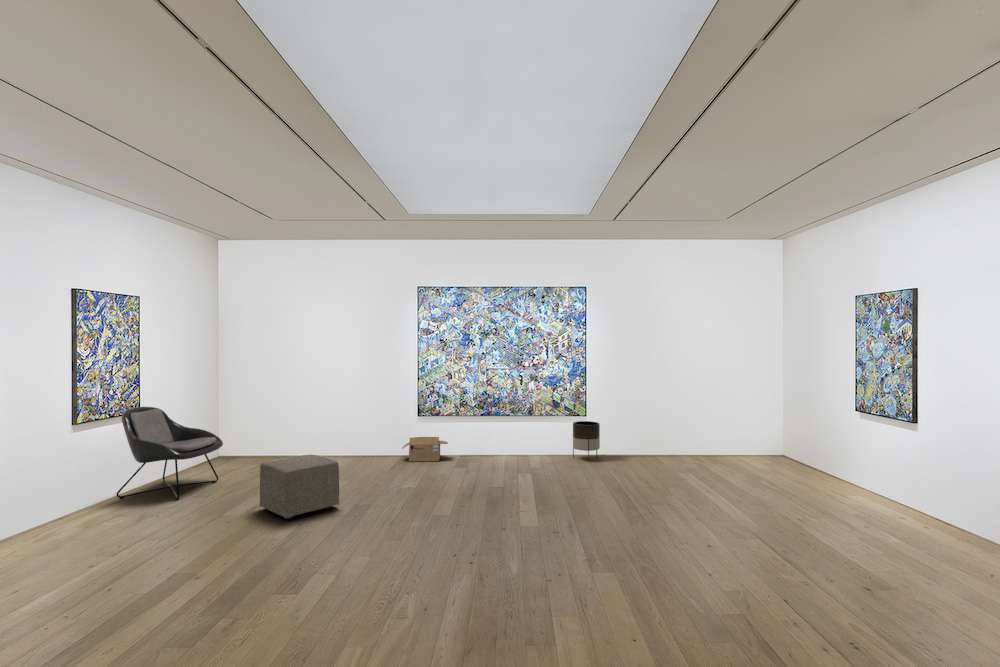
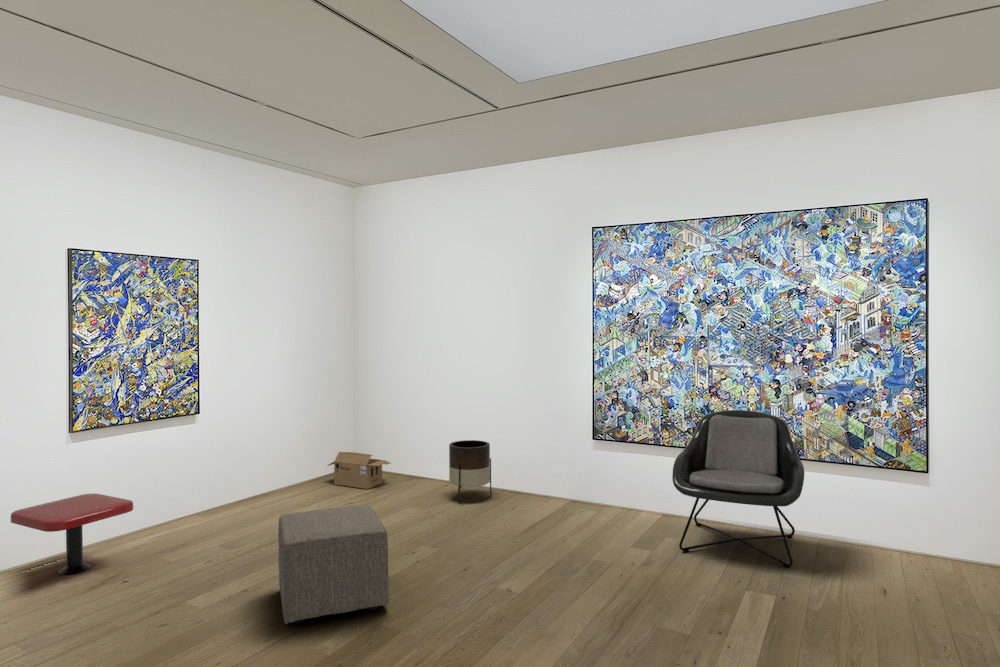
lounge chair: present [116,407,223,500] -> present [672,410,804,568]
planter: present [573,421,600,462] -> present [449,440,491,504]
cardboard box: present [402,437,448,462] -> present [328,452,390,489]
pedestal table: none [32,470,127,526] -> present [11,494,133,575]

